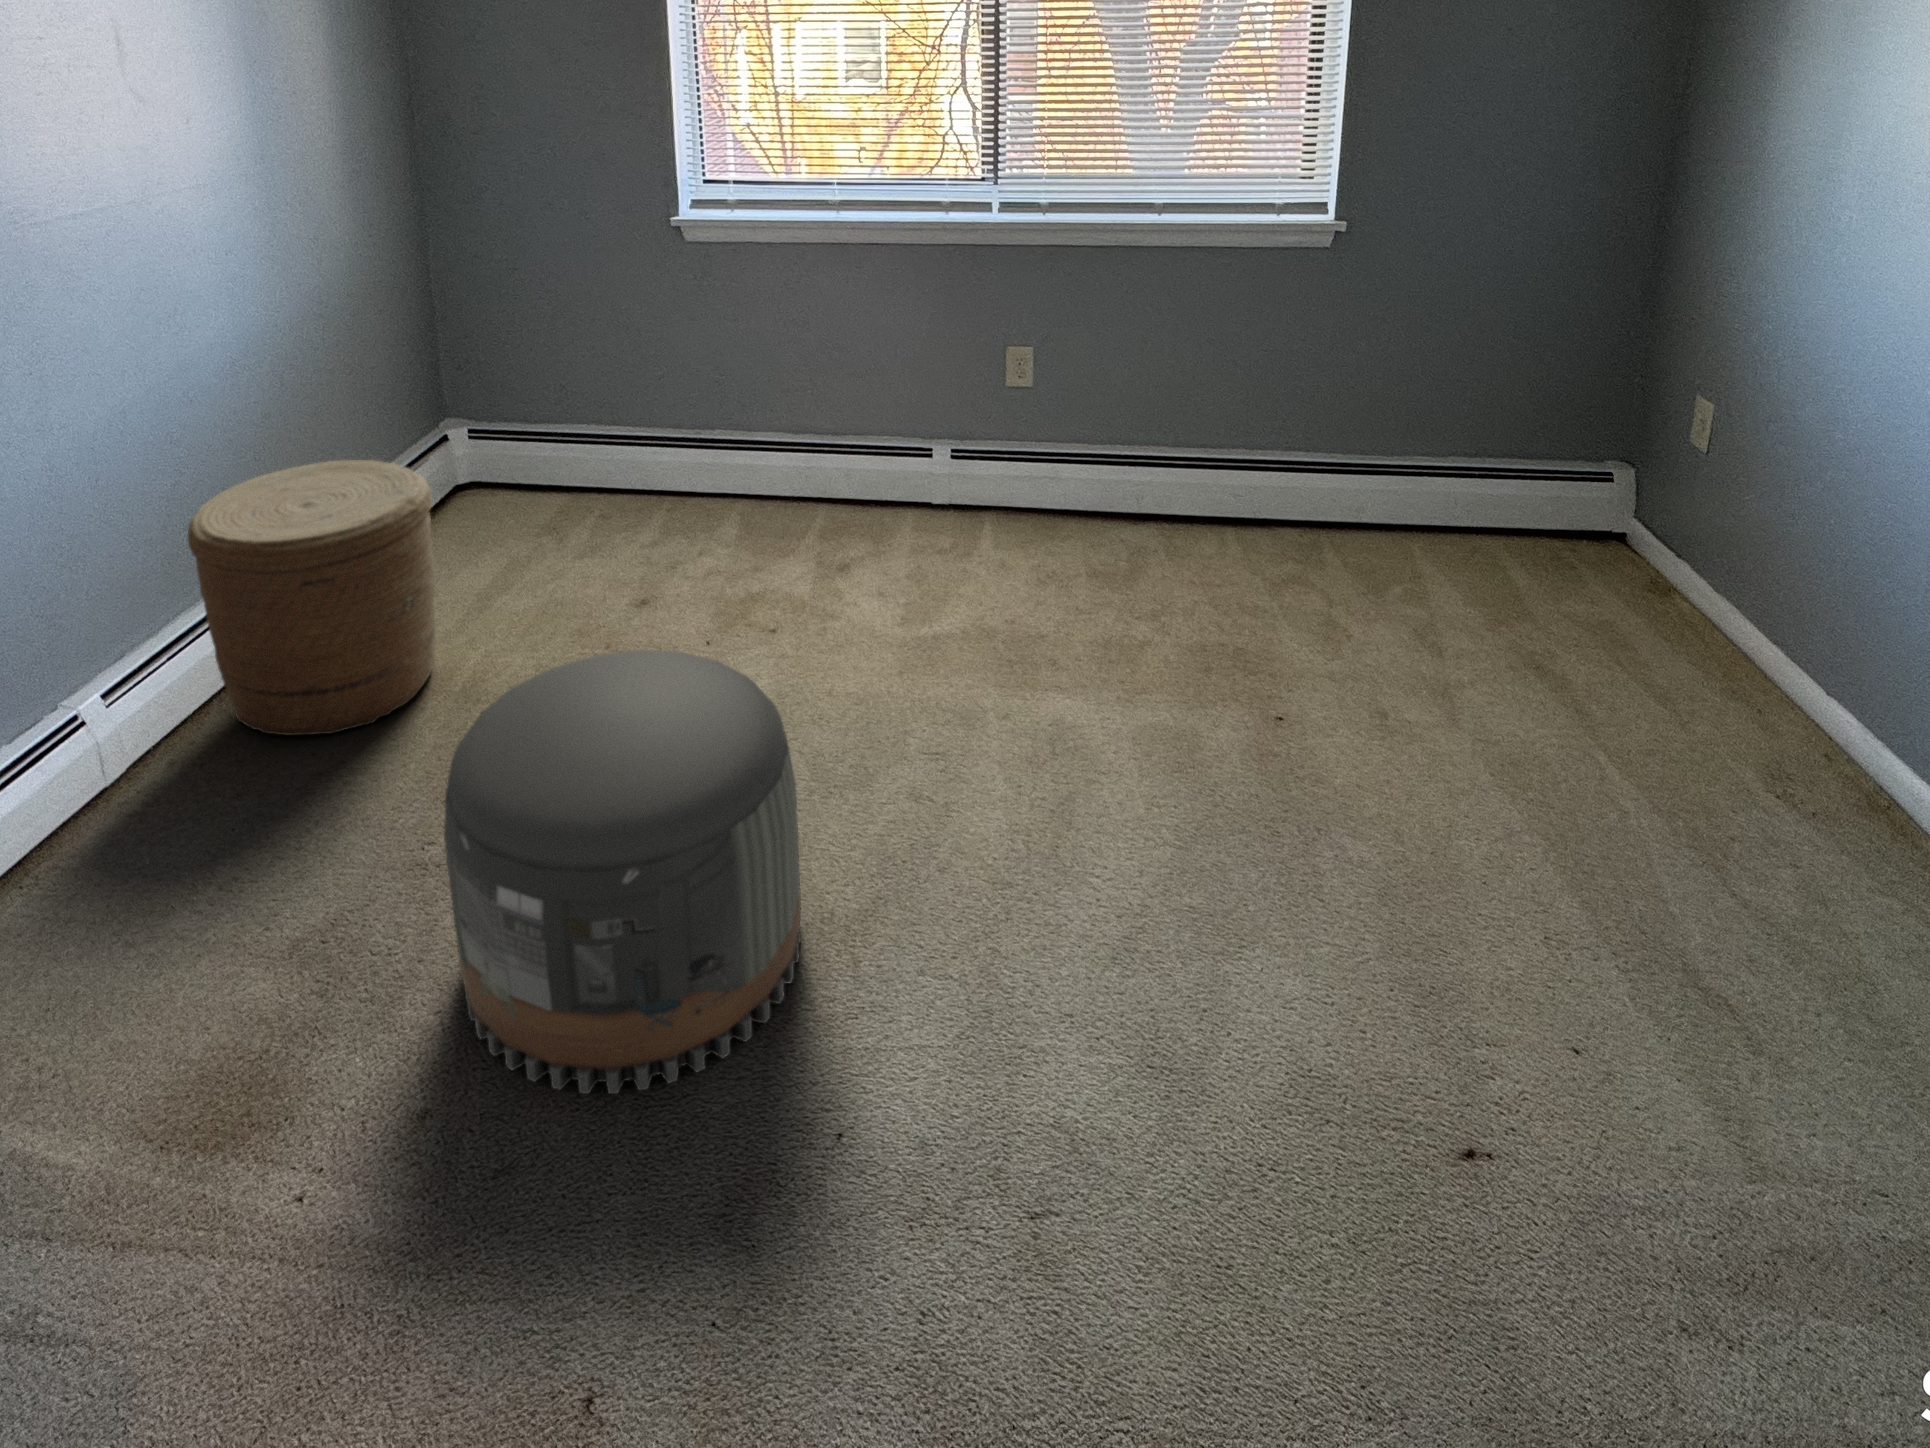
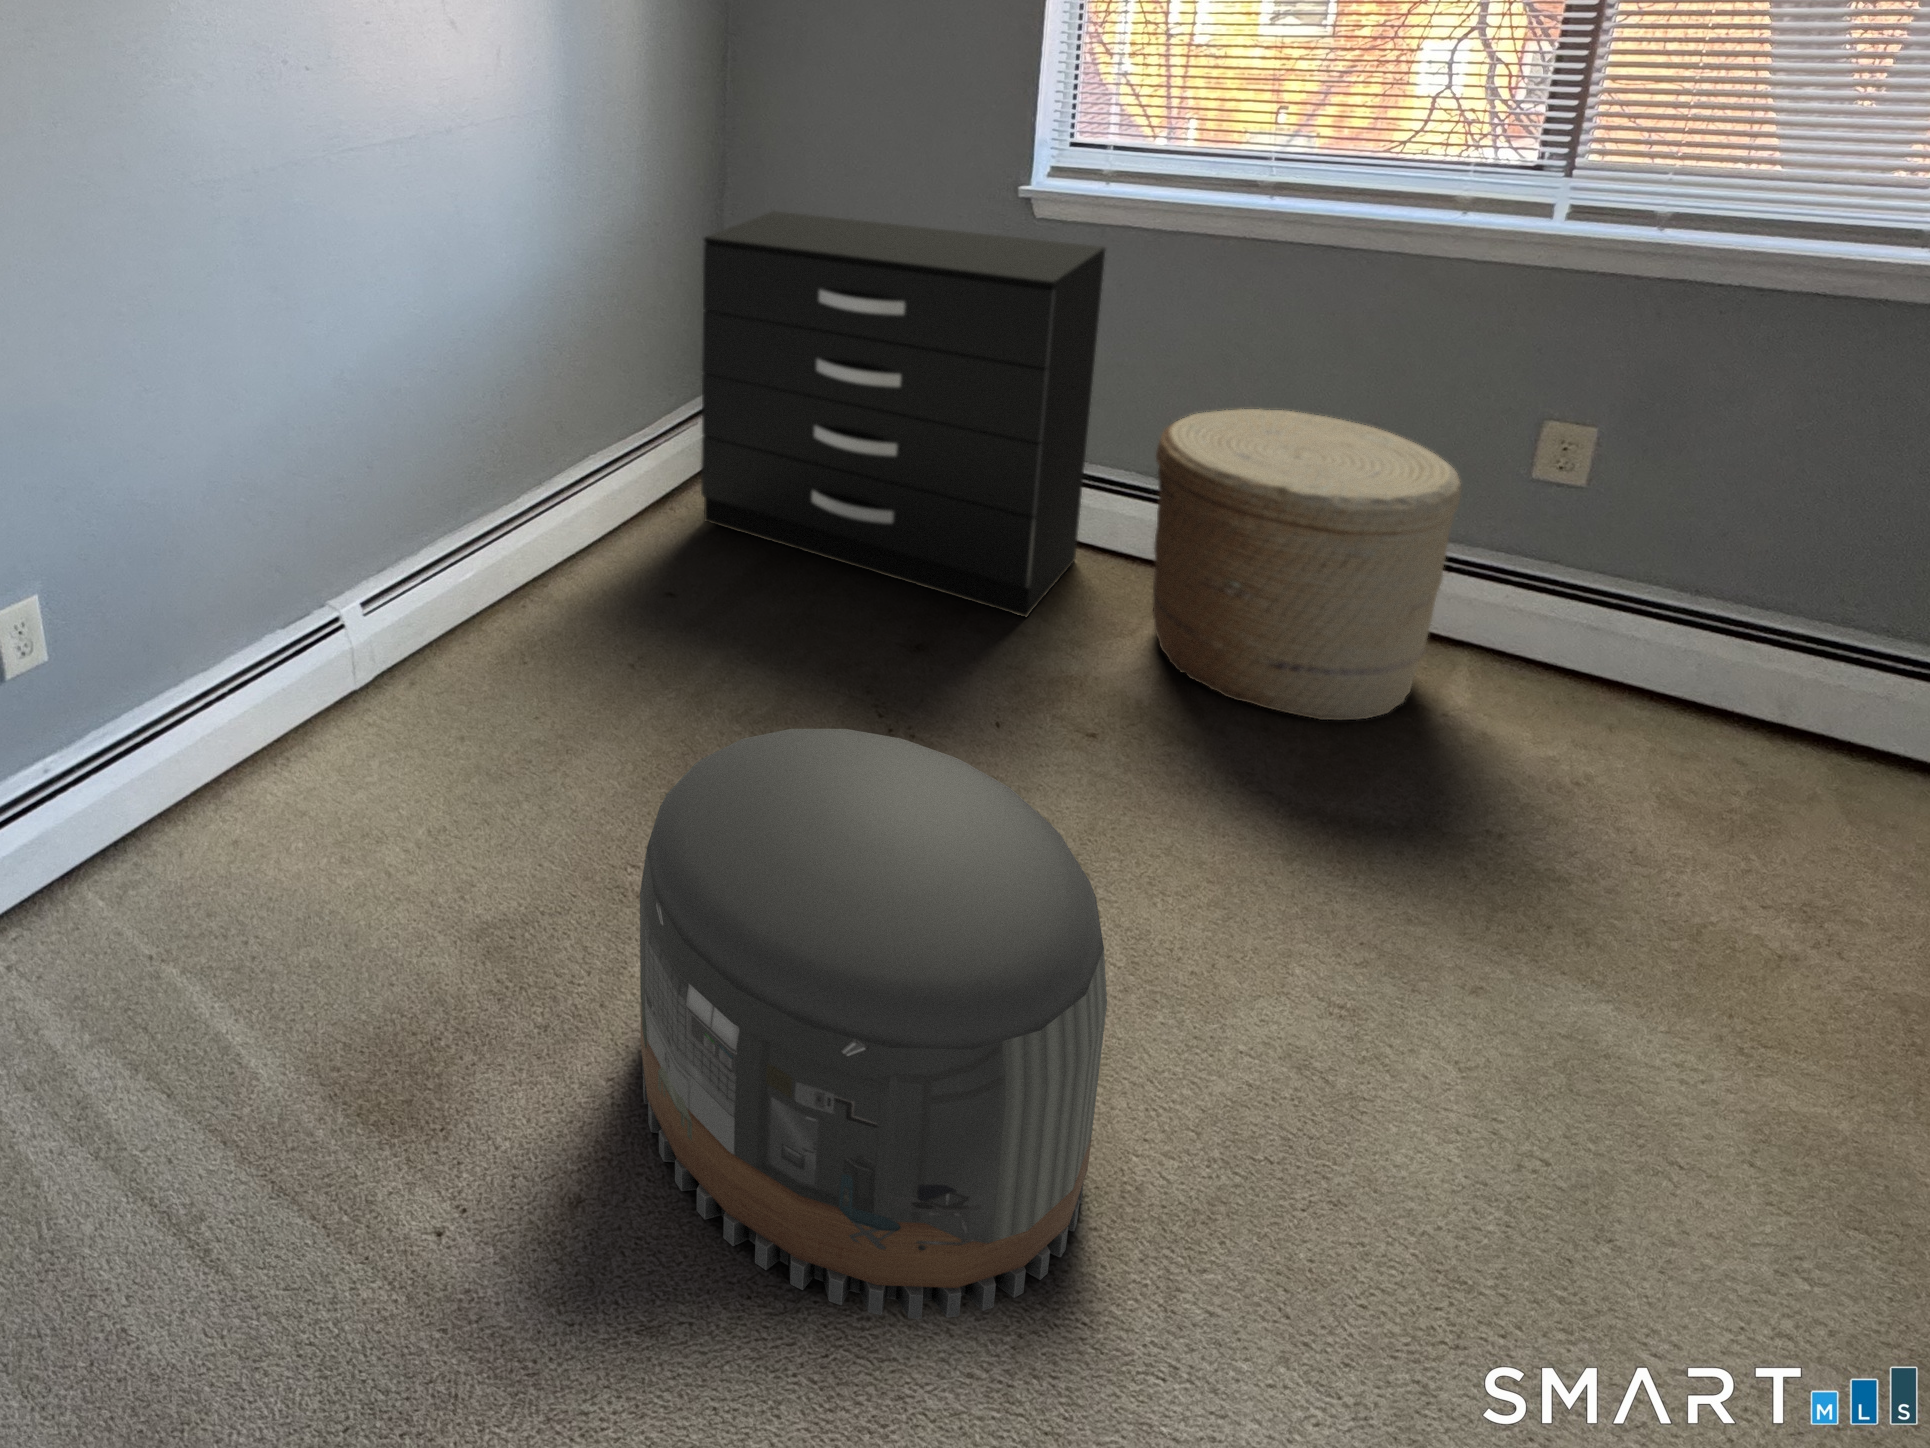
dresser: none [419,256,750,557] -> present [701,211,1105,617]
woven basket: present [188,460,436,736] -> present [1152,409,1462,720]

